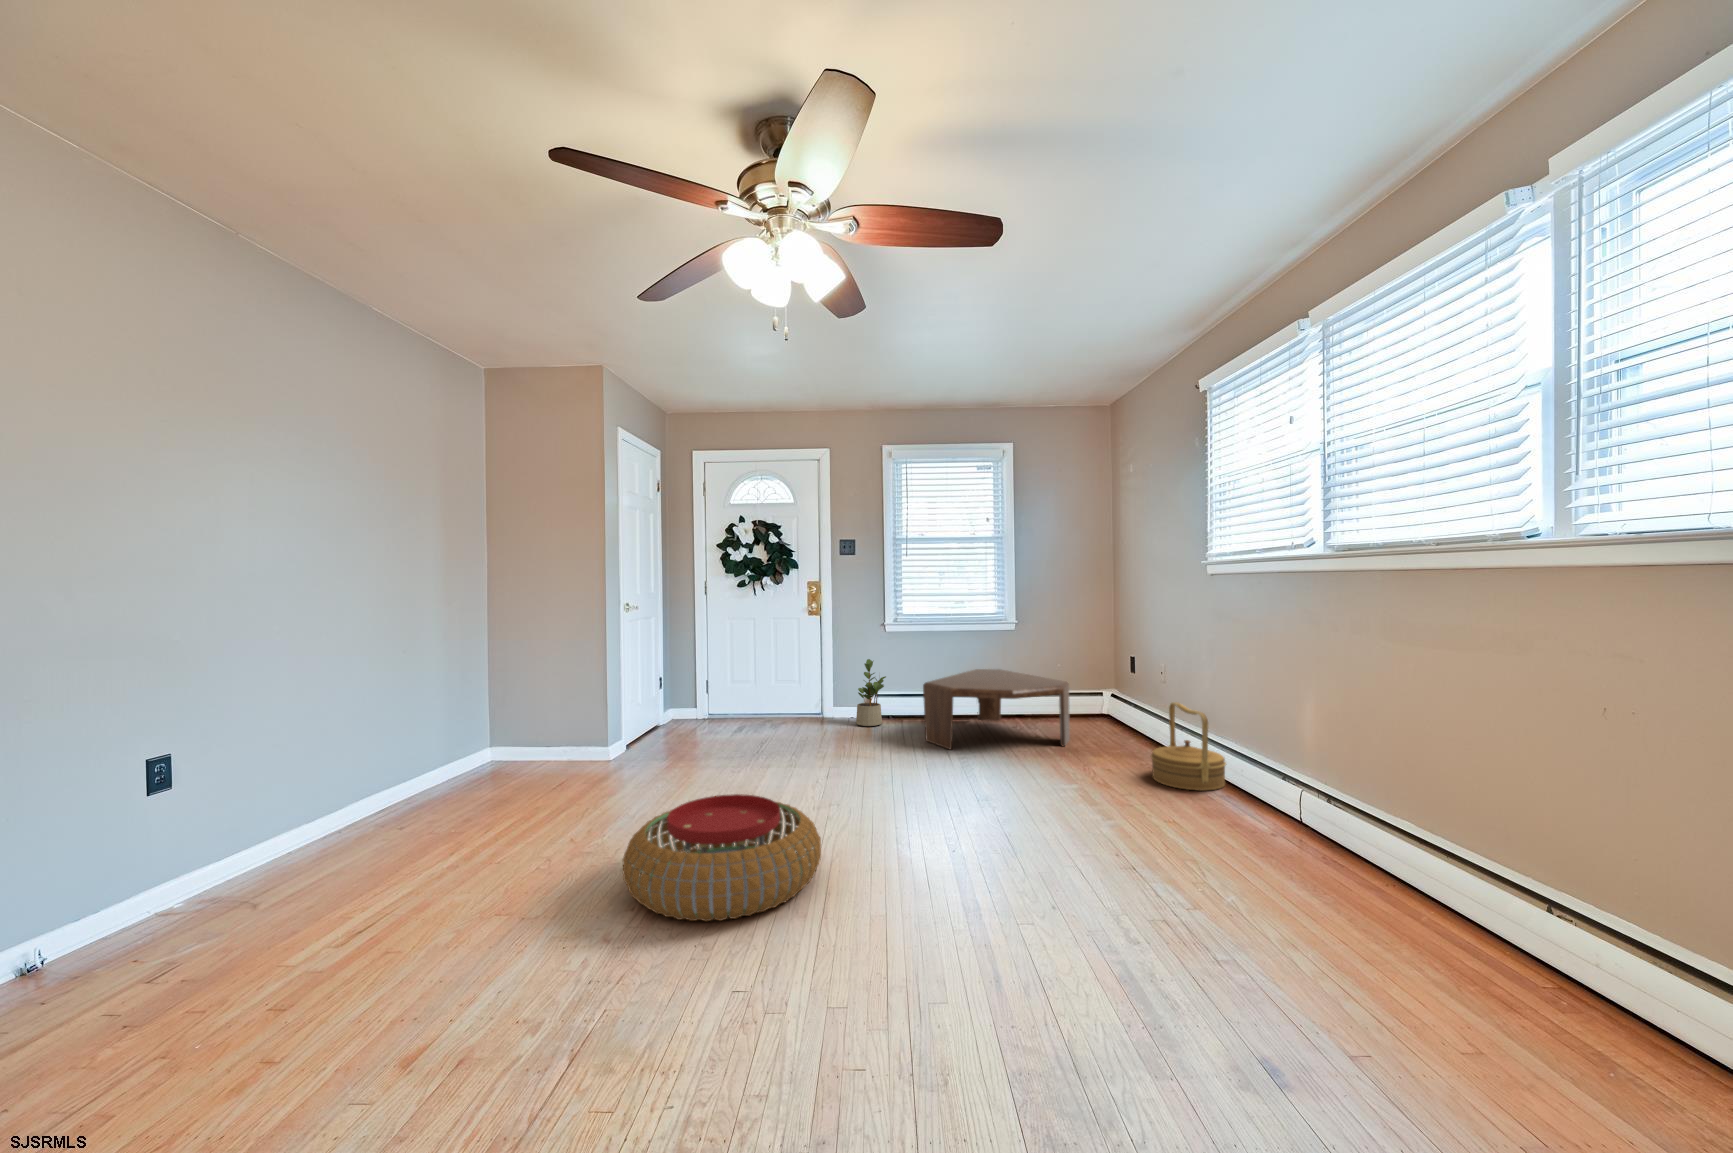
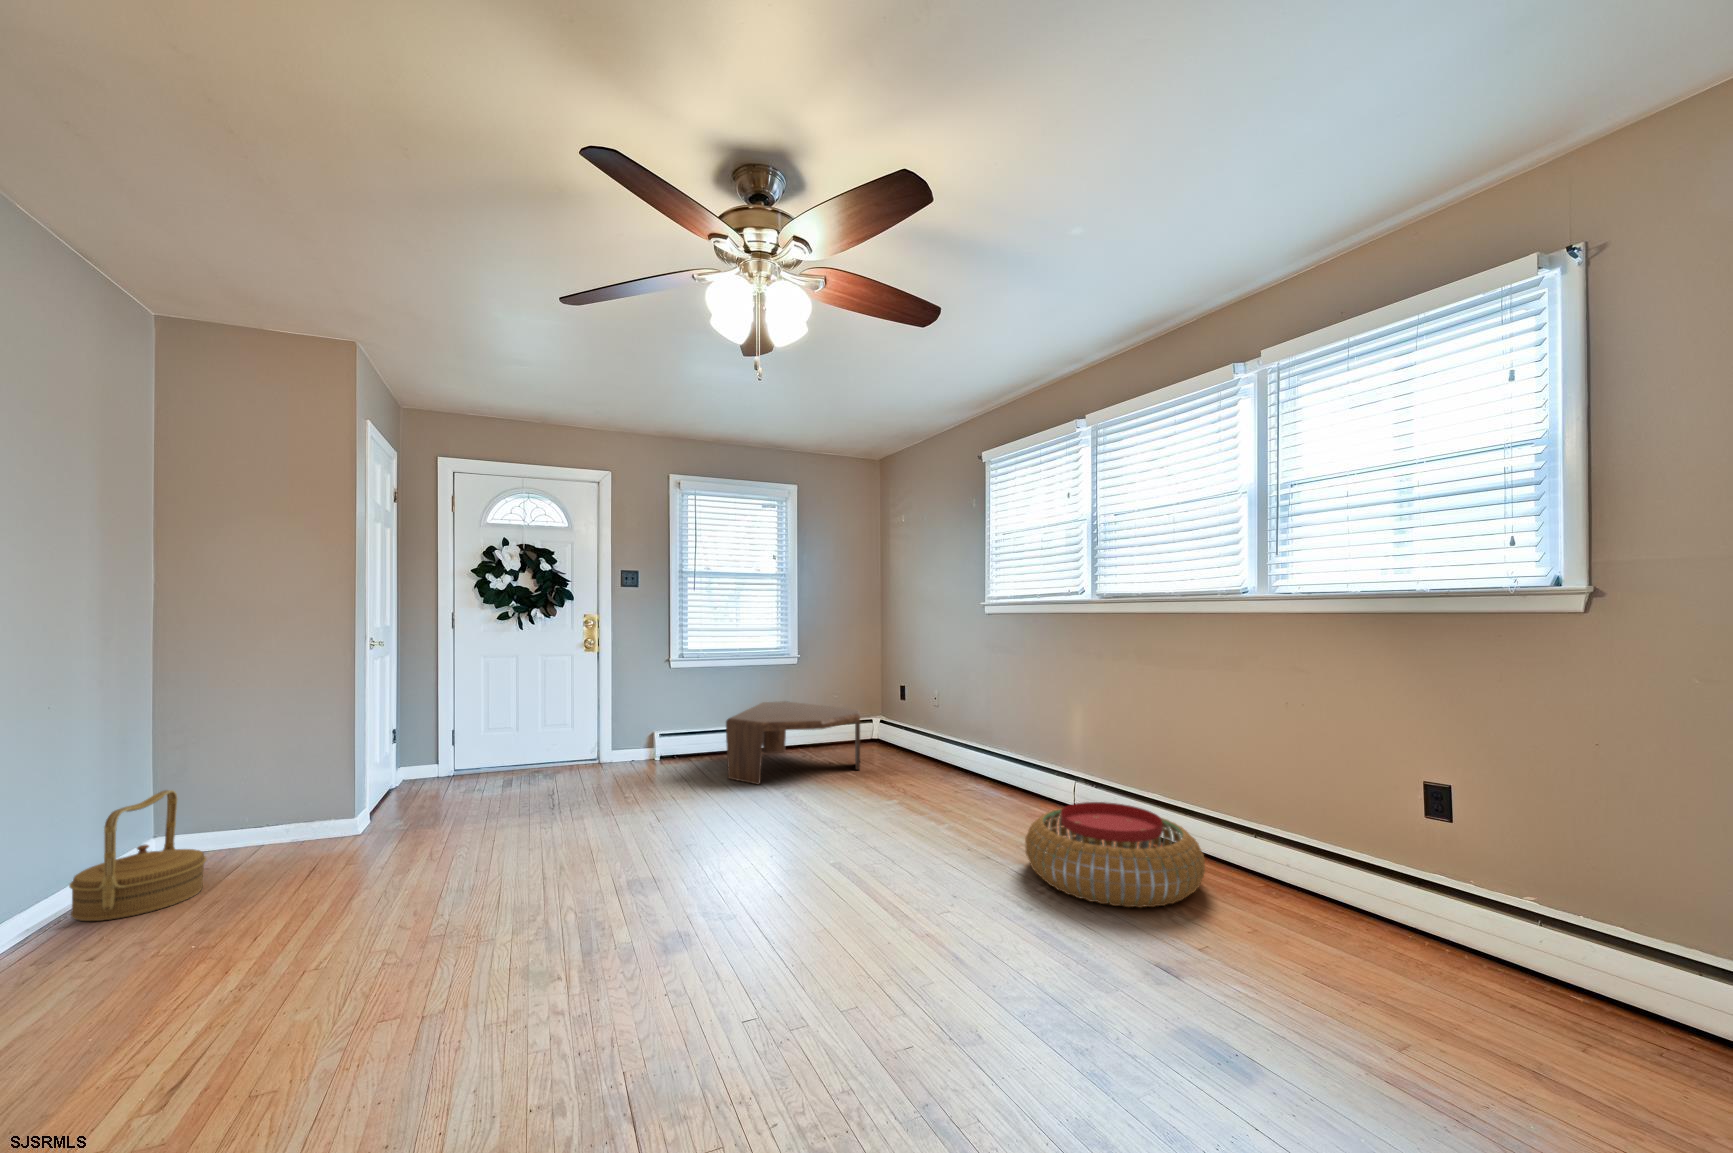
potted plant: present [856,659,886,726] -> none [639,697,672,769]
woven basket: present [1151,702,1226,791] -> present [69,790,207,921]
pouf: present [623,794,821,921] -> present [1025,802,1205,908]

